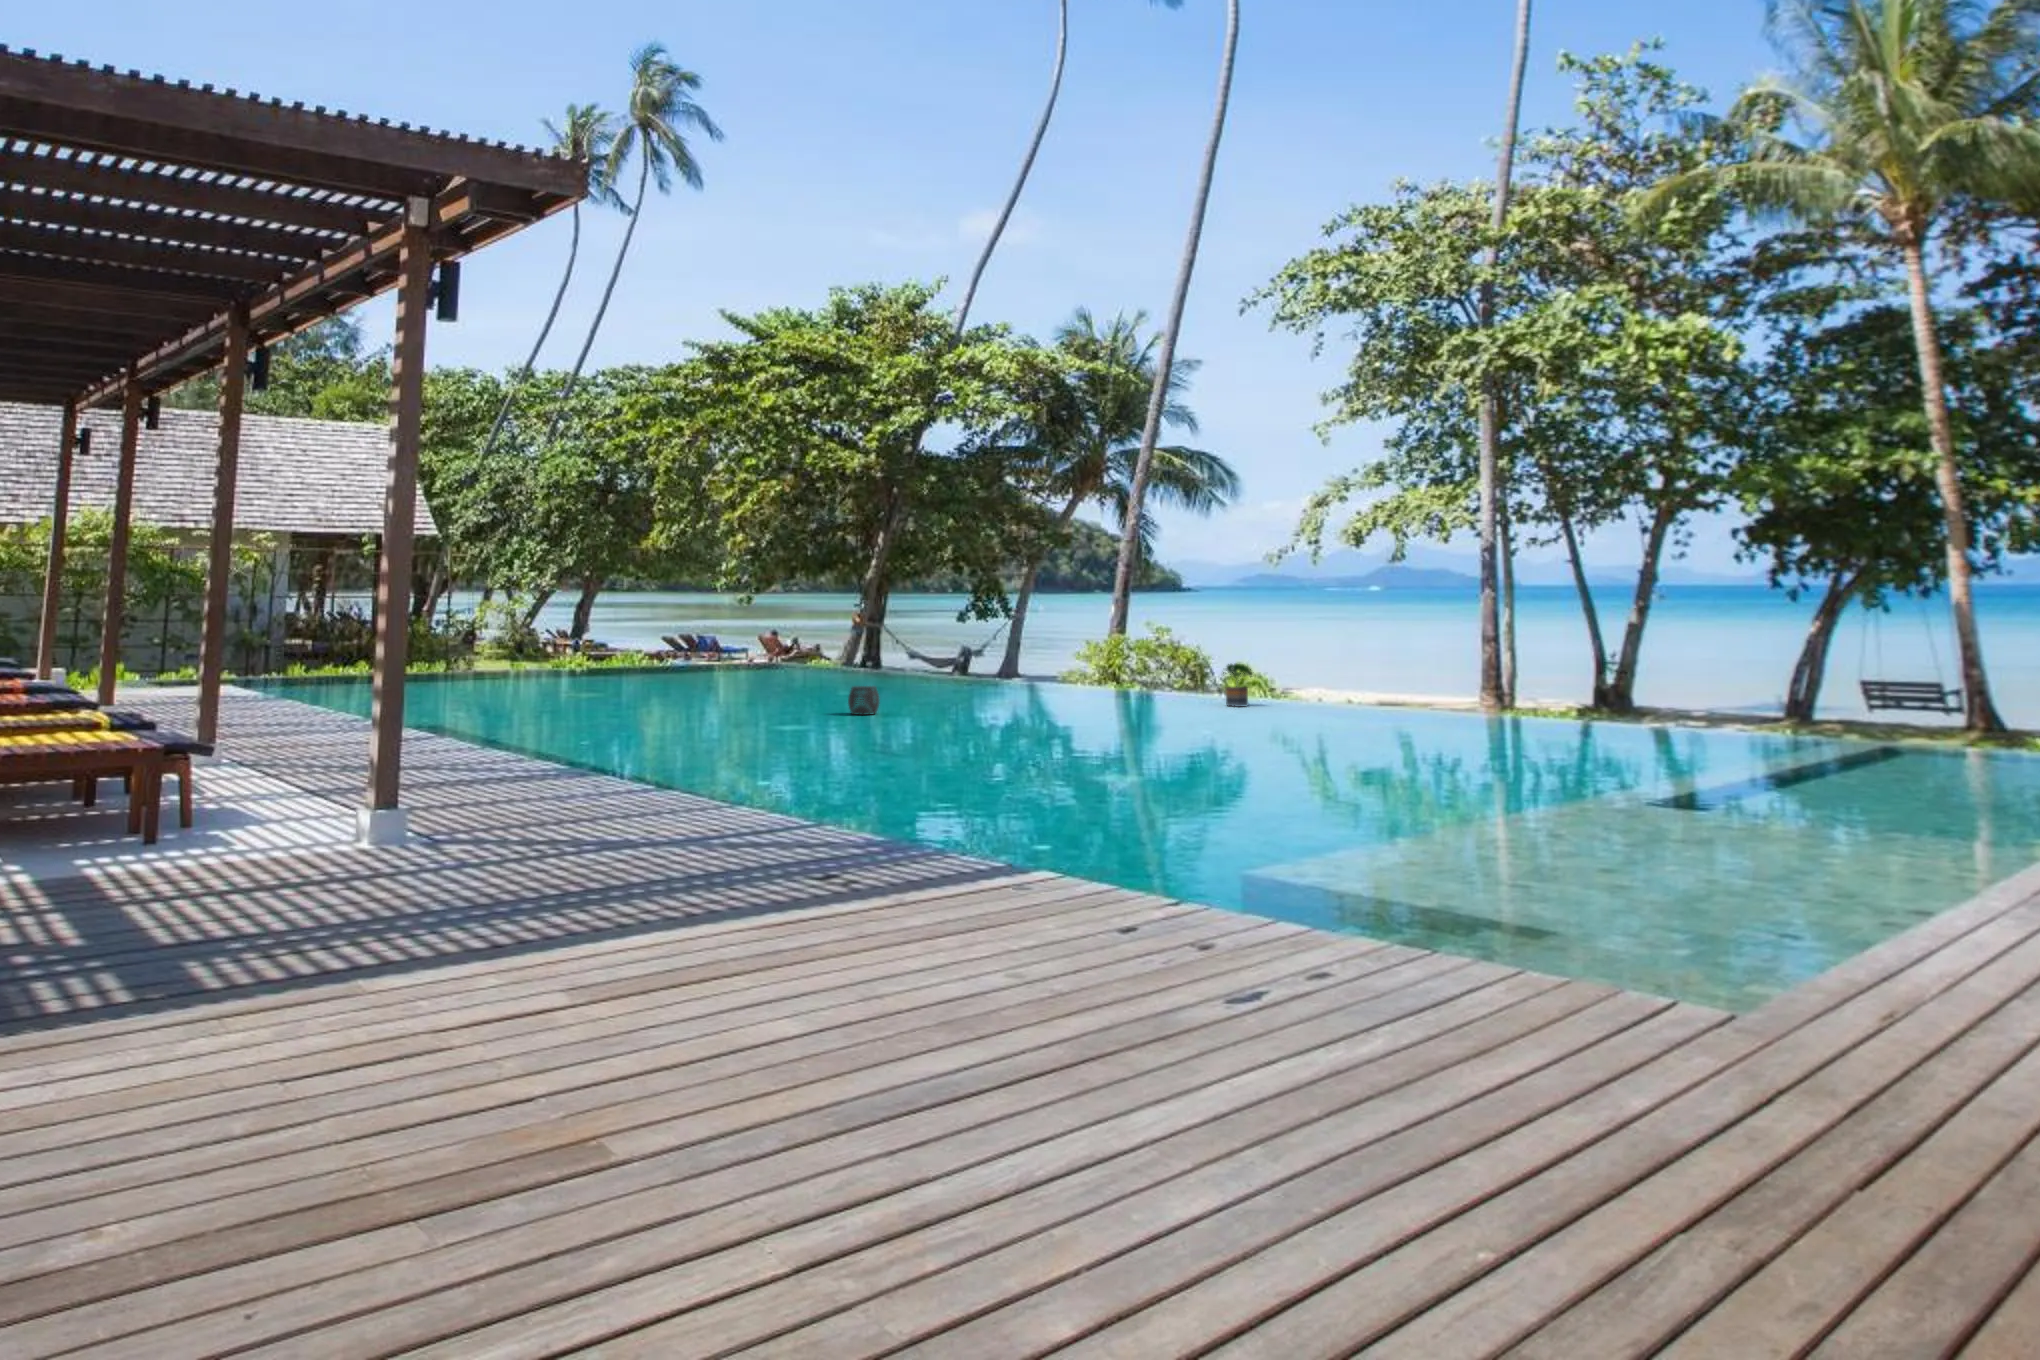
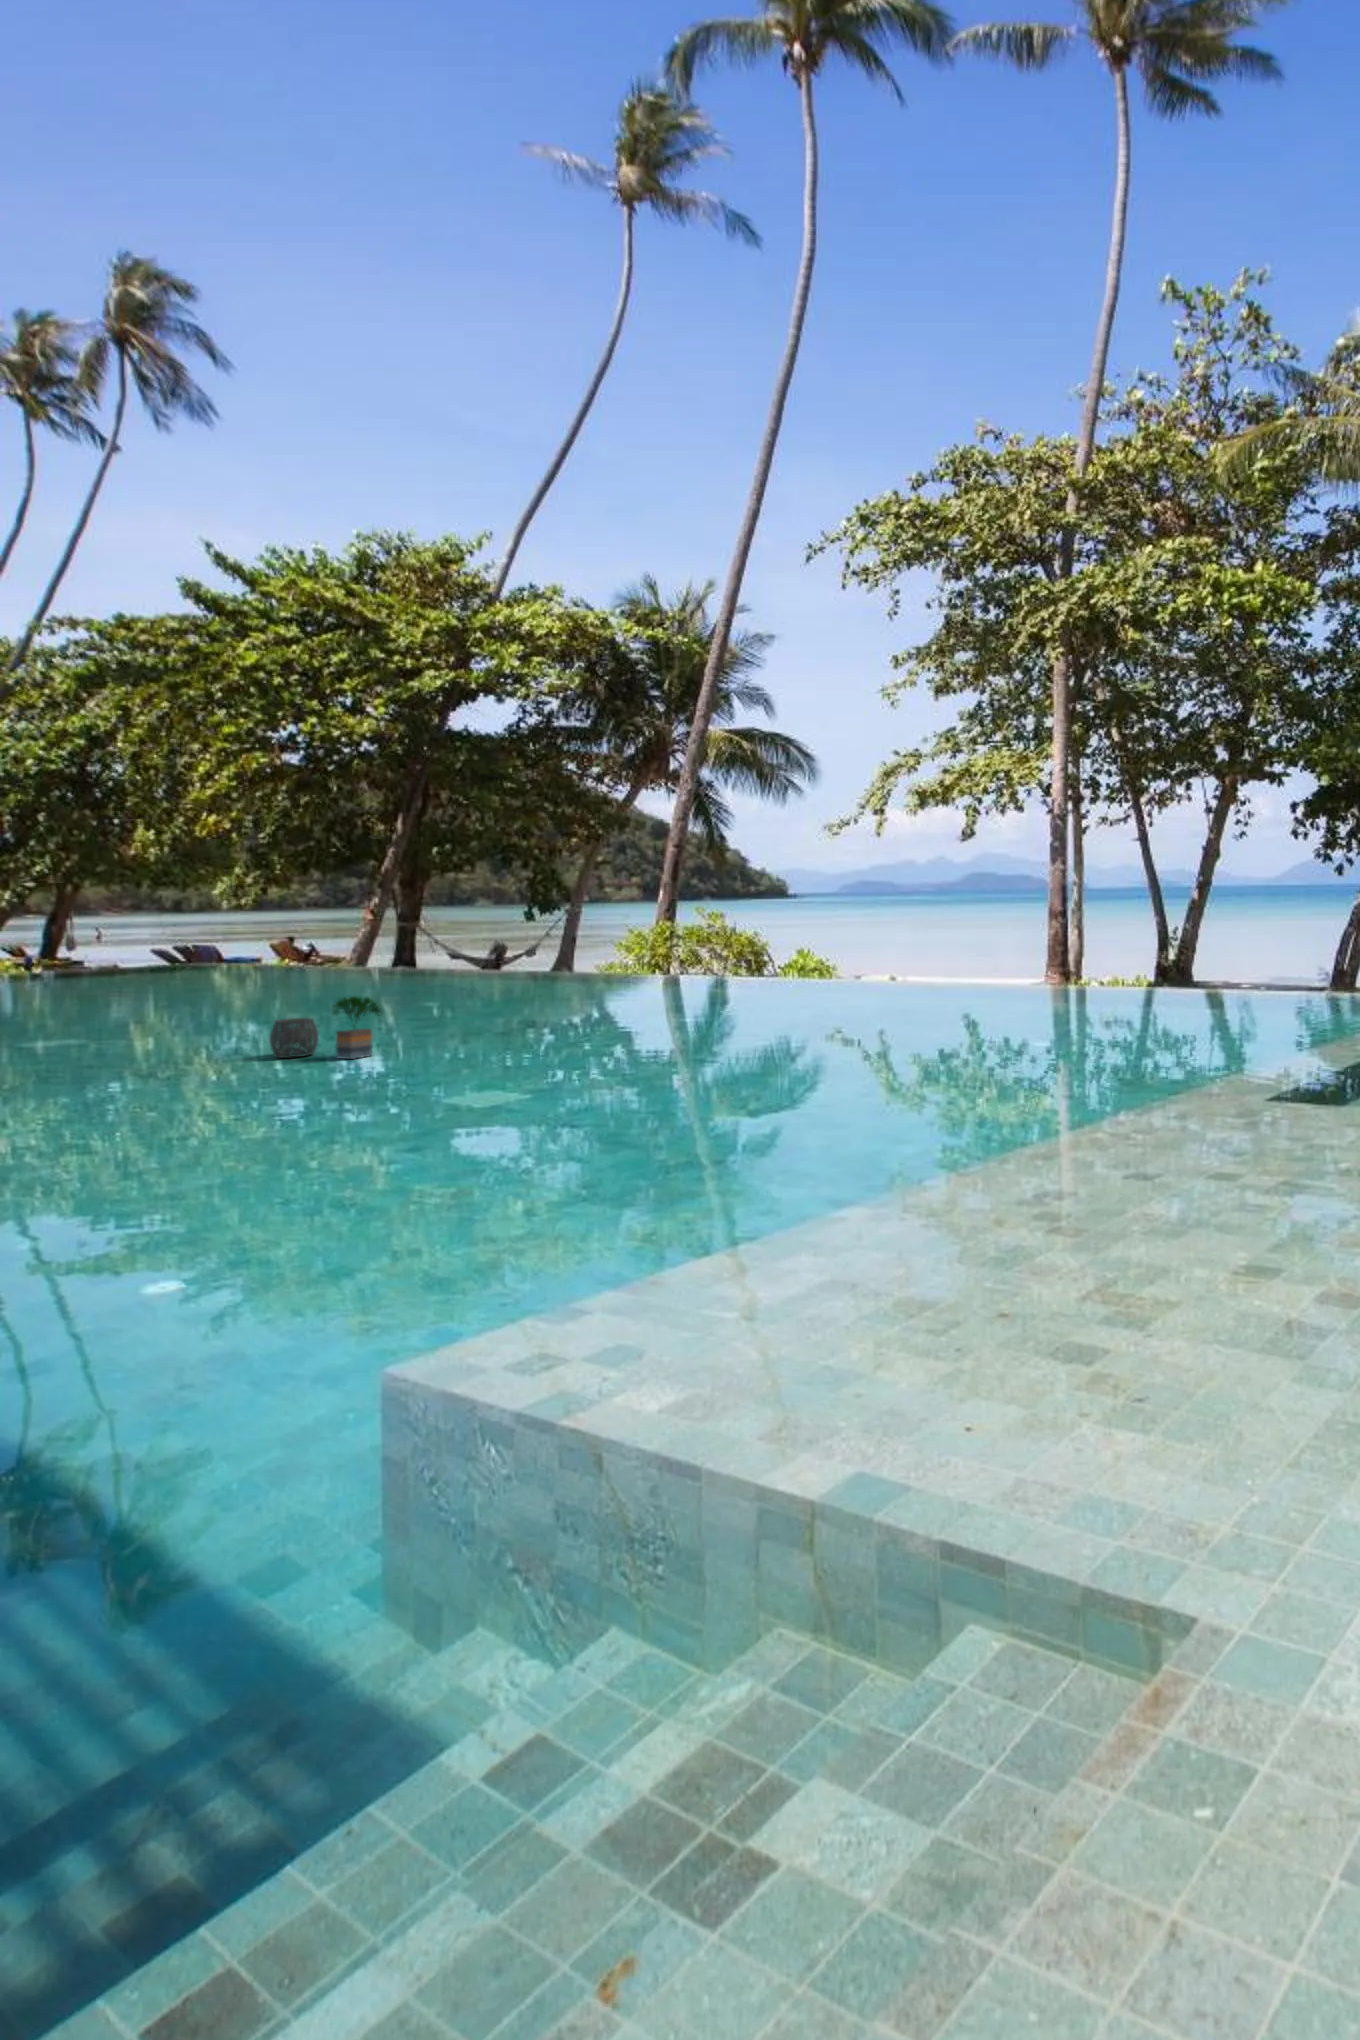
potted tree: present [1223,664,1253,707] -> present [332,997,381,1059]

